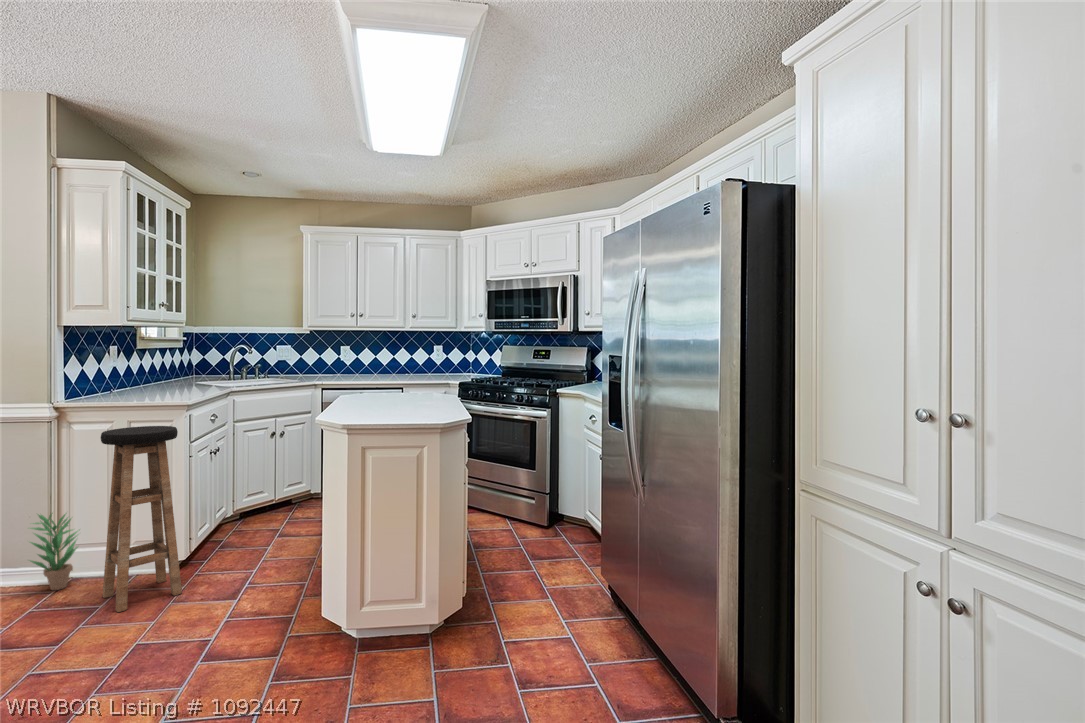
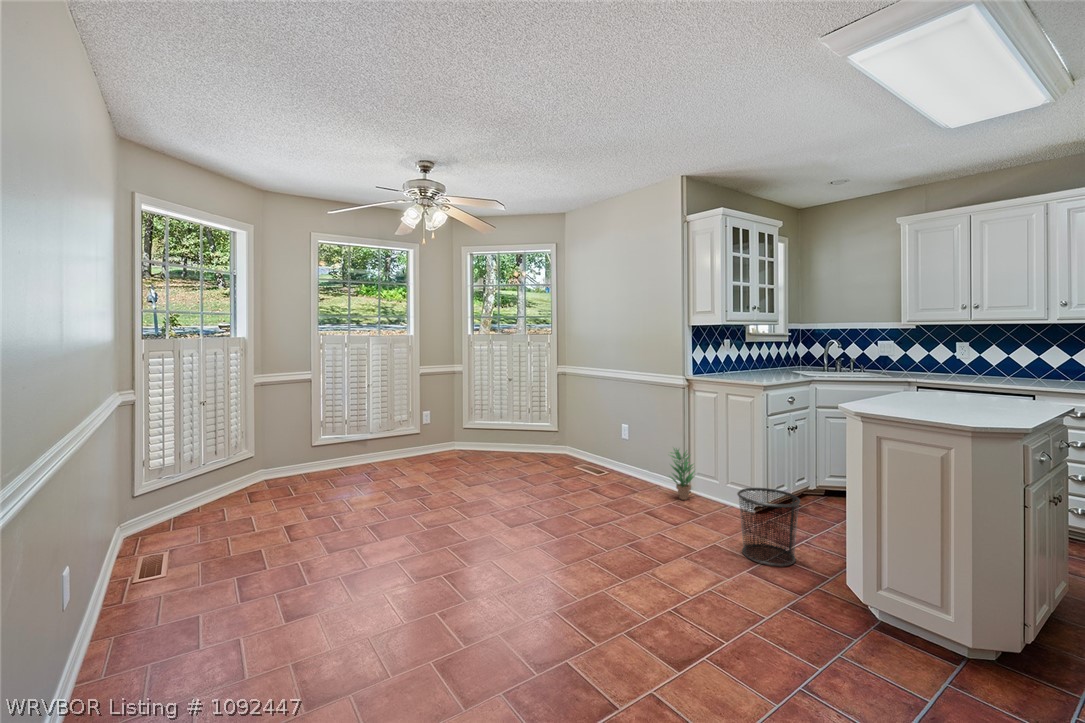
bar stool: present [101,426,182,612] -> none [698,397,748,531]
waste bin: none [183,530,260,623] -> present [737,488,800,566]

